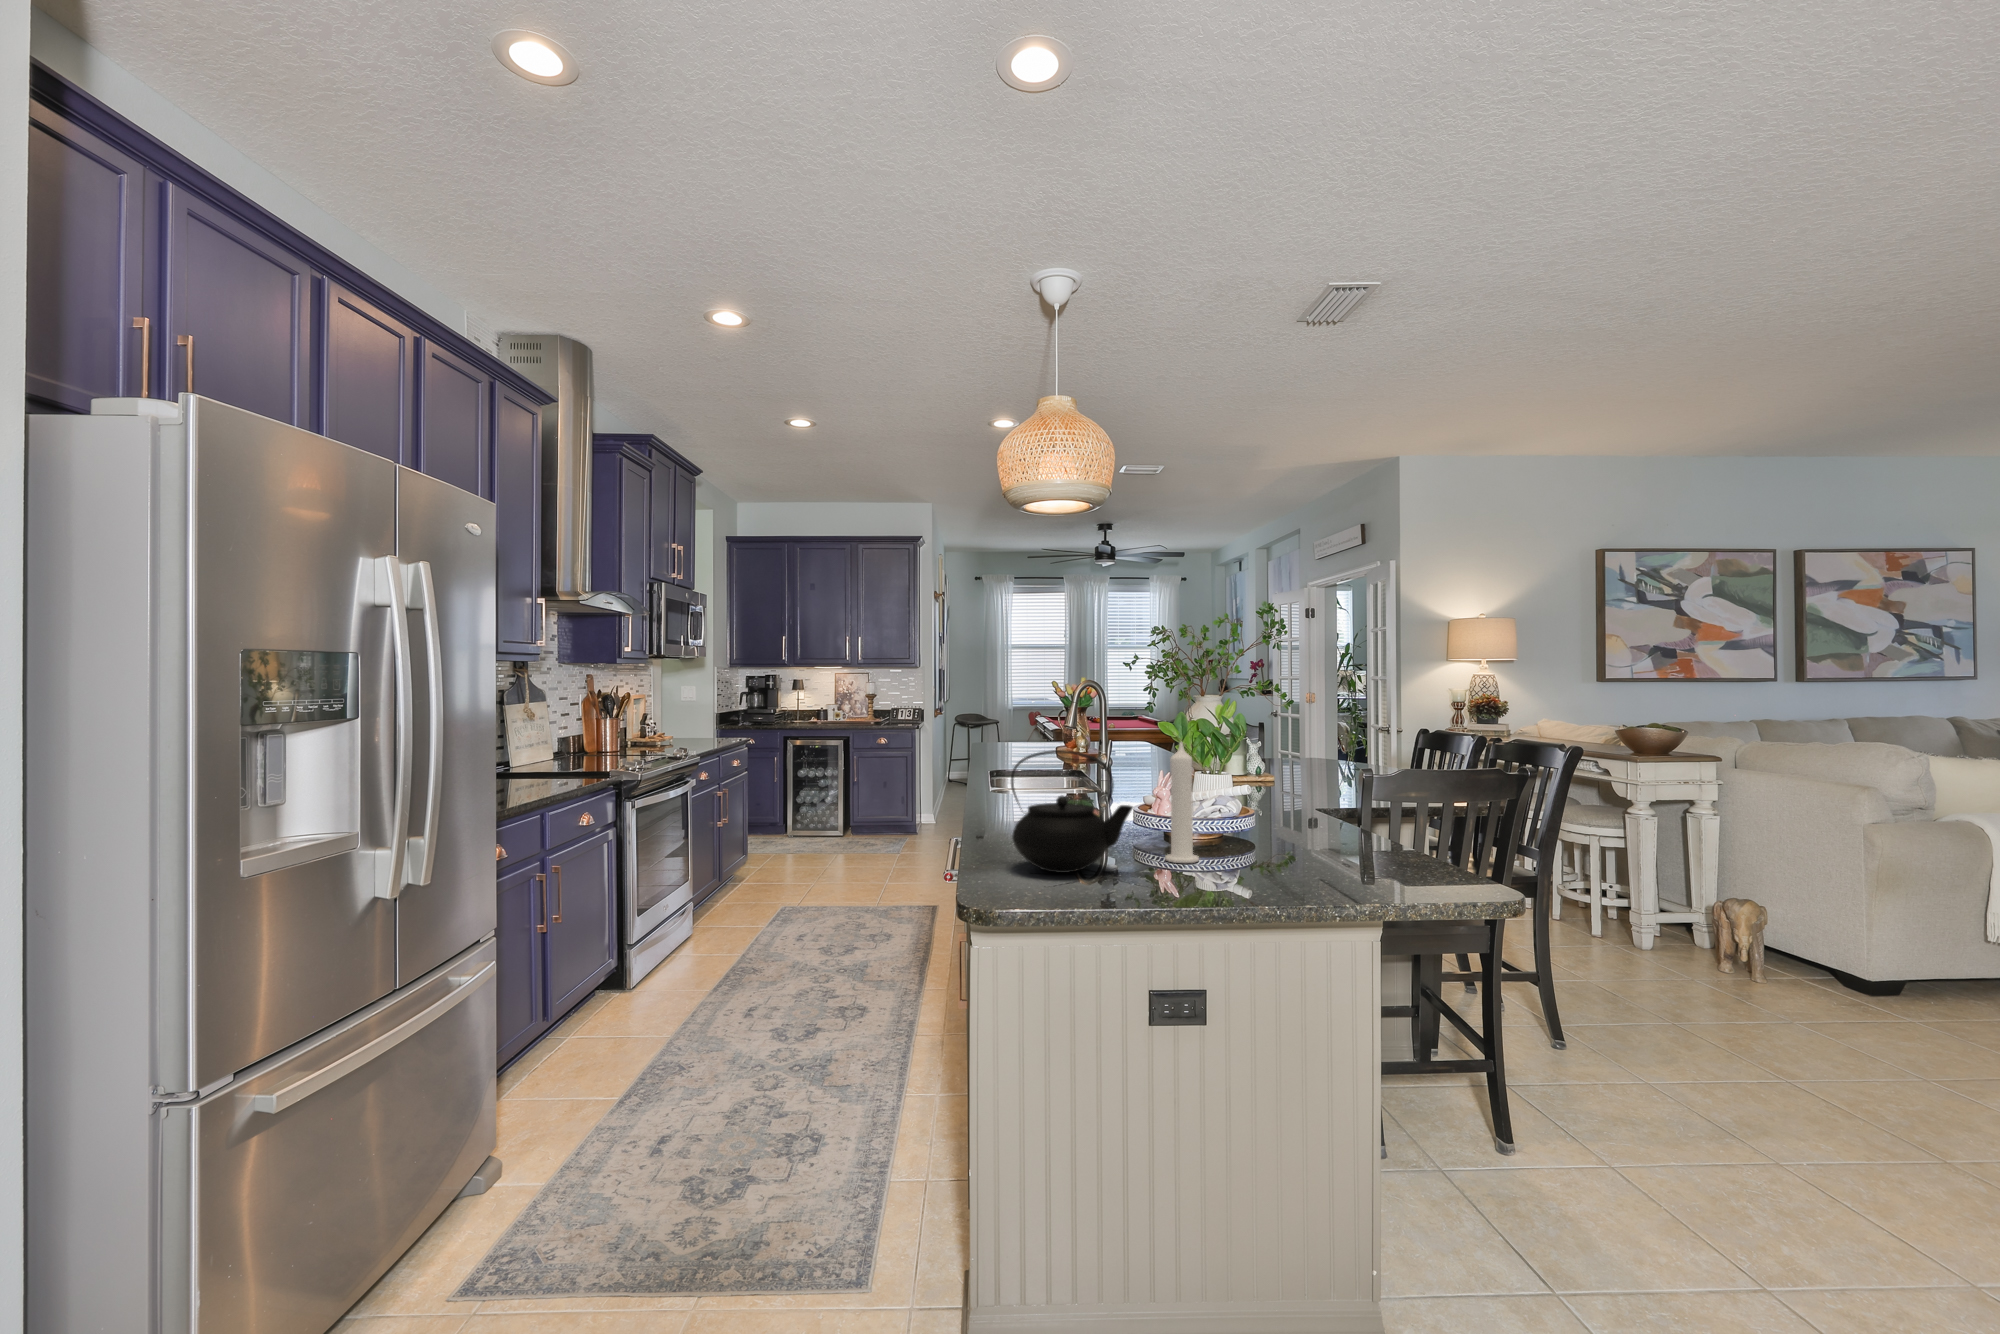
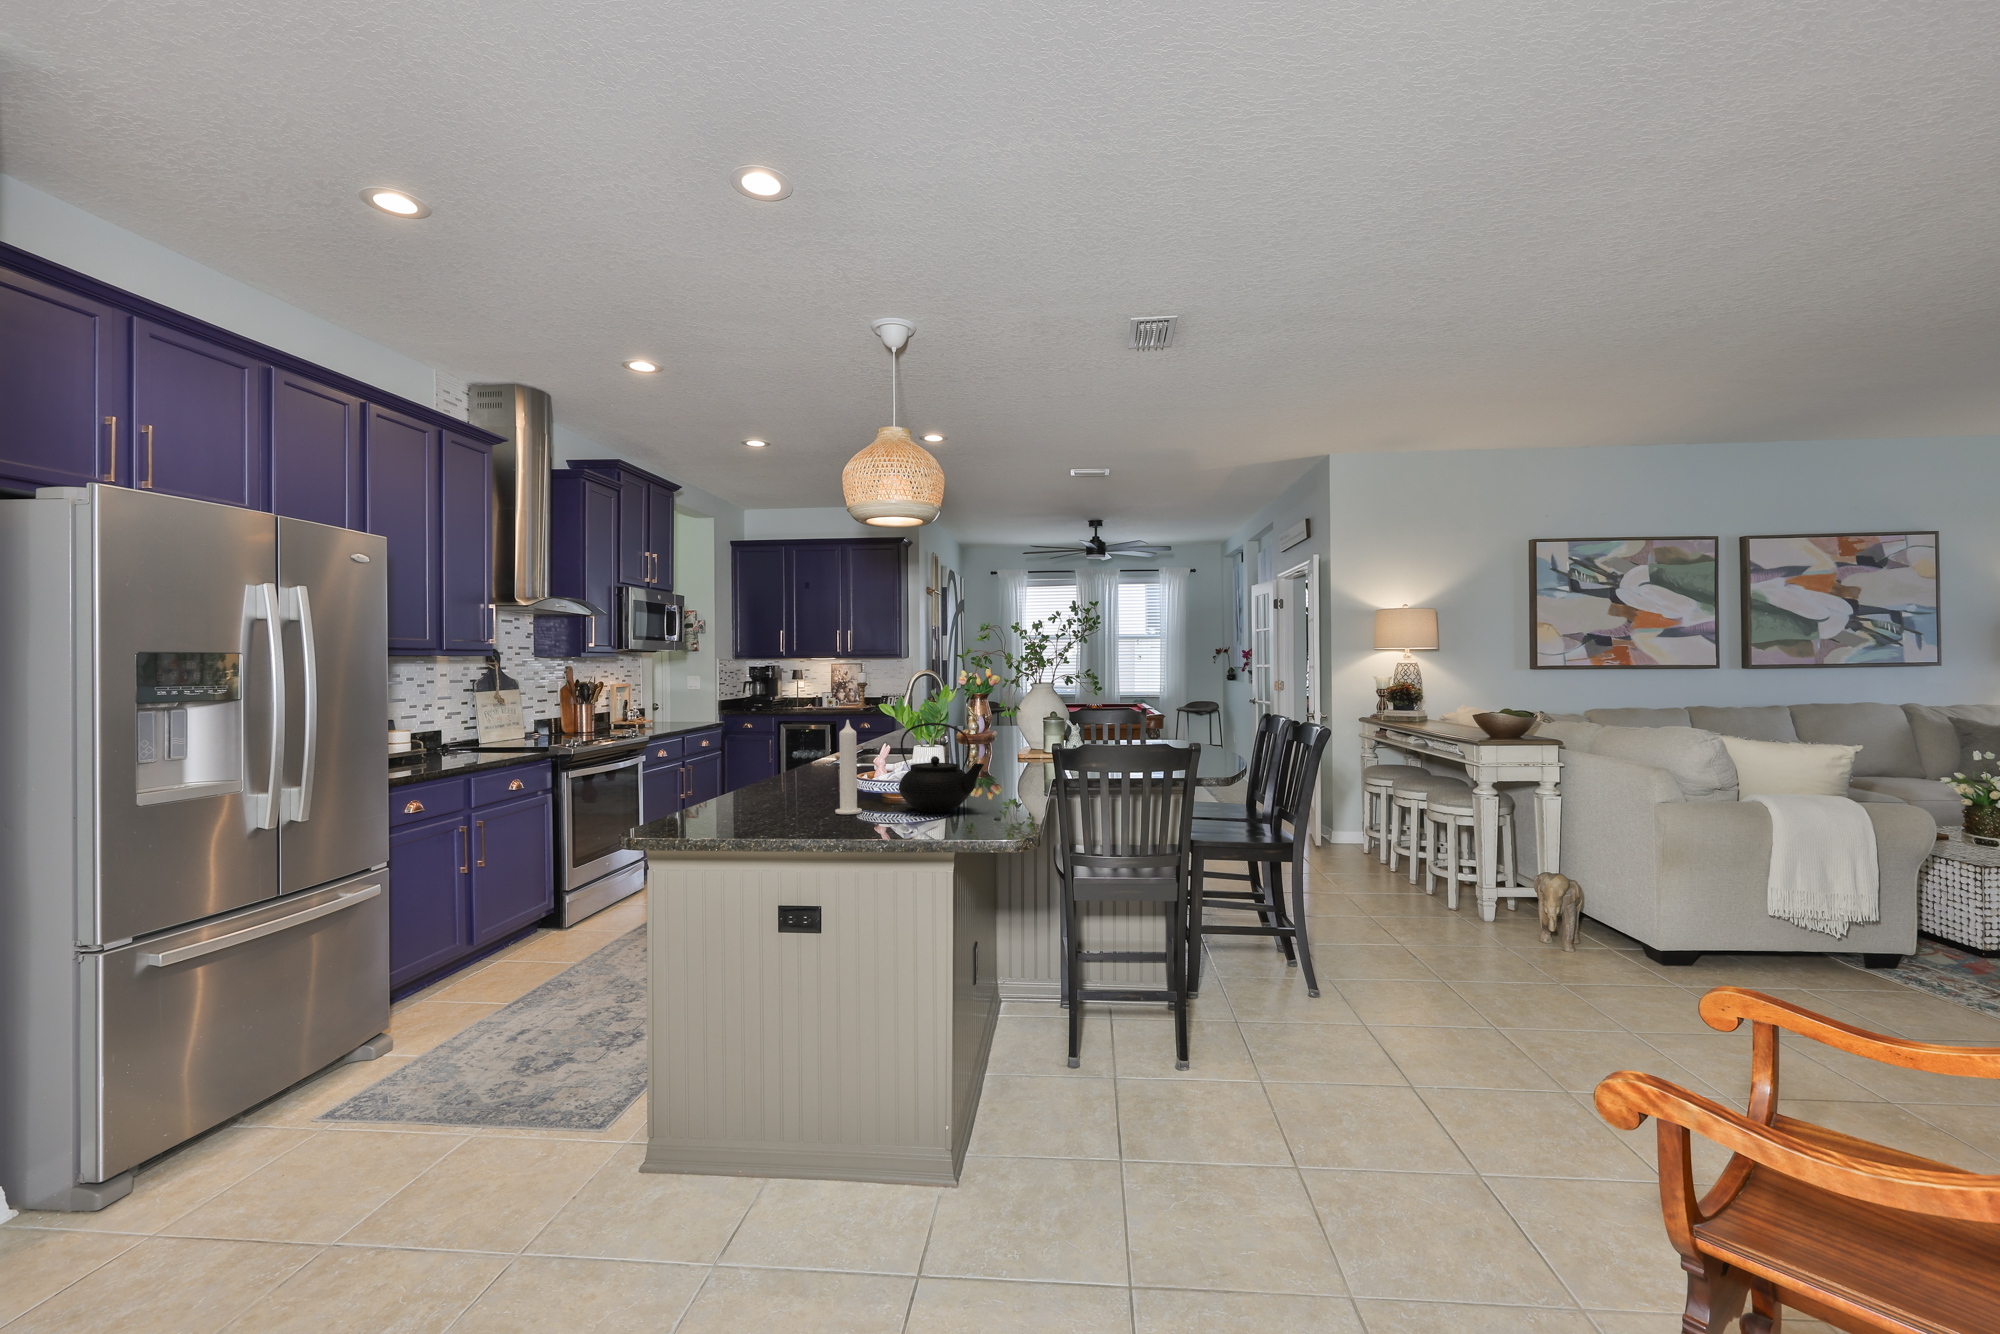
teapot: present [1011,750,1133,873] -> present [899,723,984,813]

